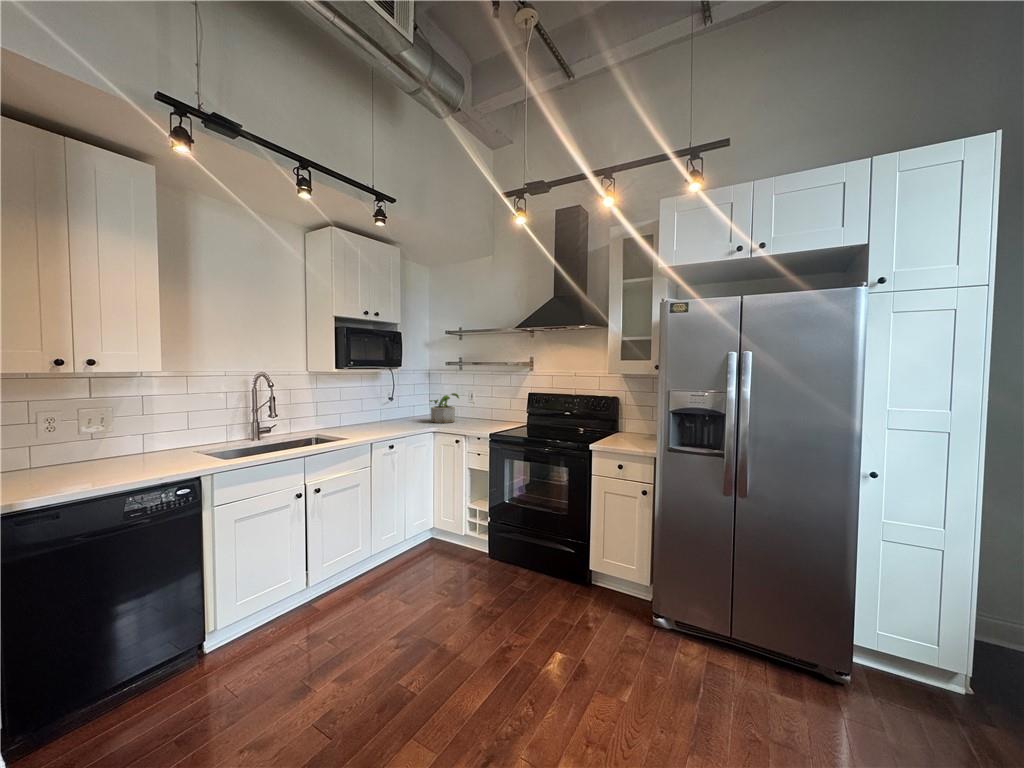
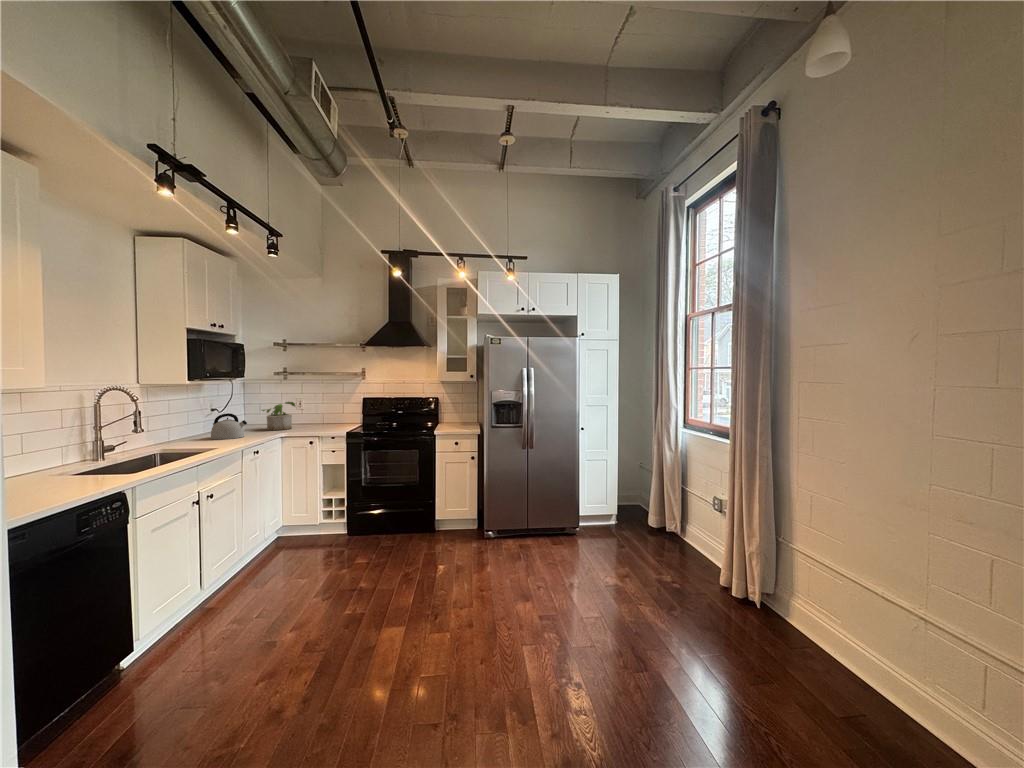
kettle: none [370,403,401,429] -> present [211,413,247,439]

